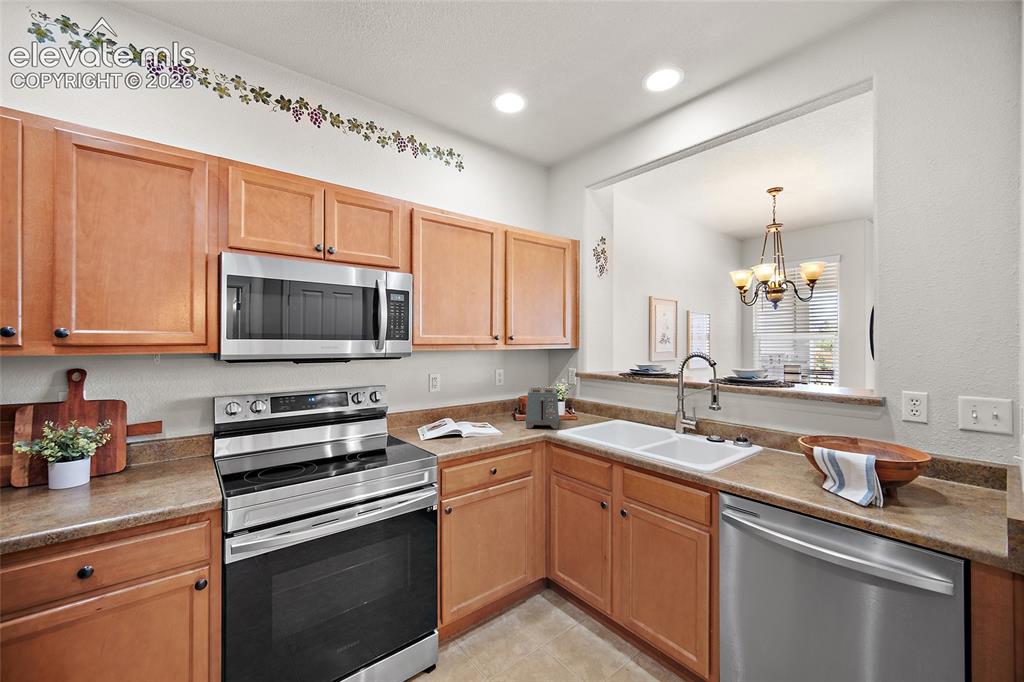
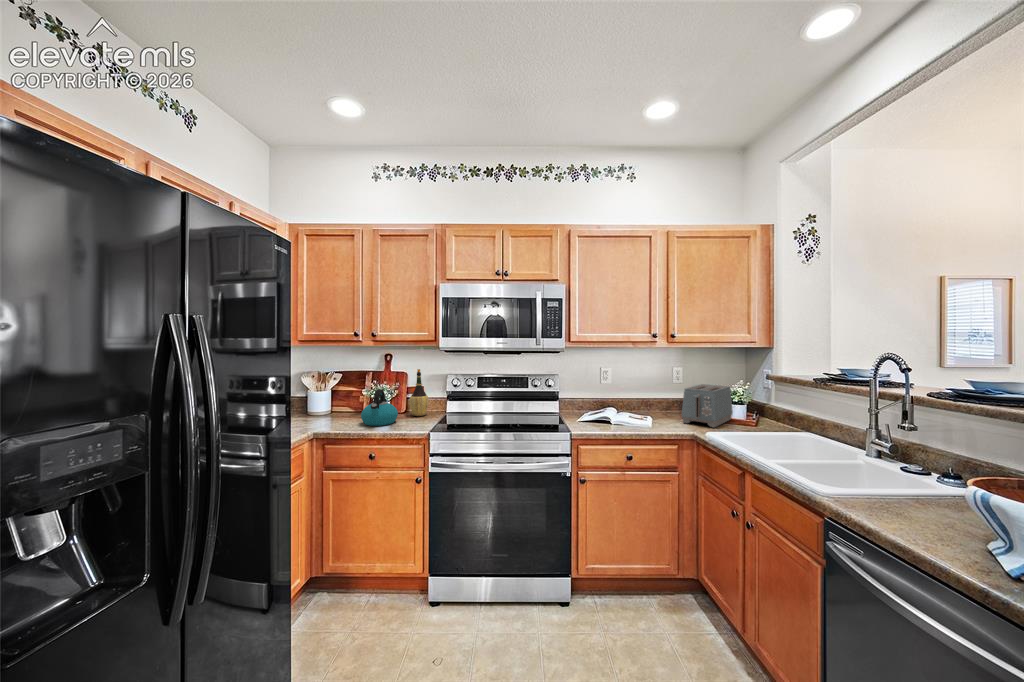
wine bottle: none [145,392,186,473] -> present [410,369,429,416]
kettle: none [42,434,136,508] -> present [361,389,398,426]

